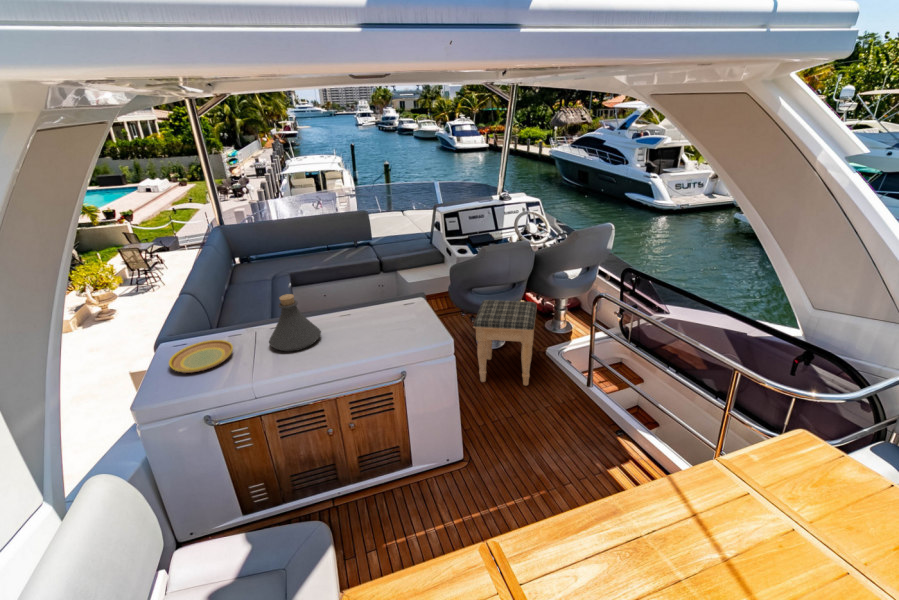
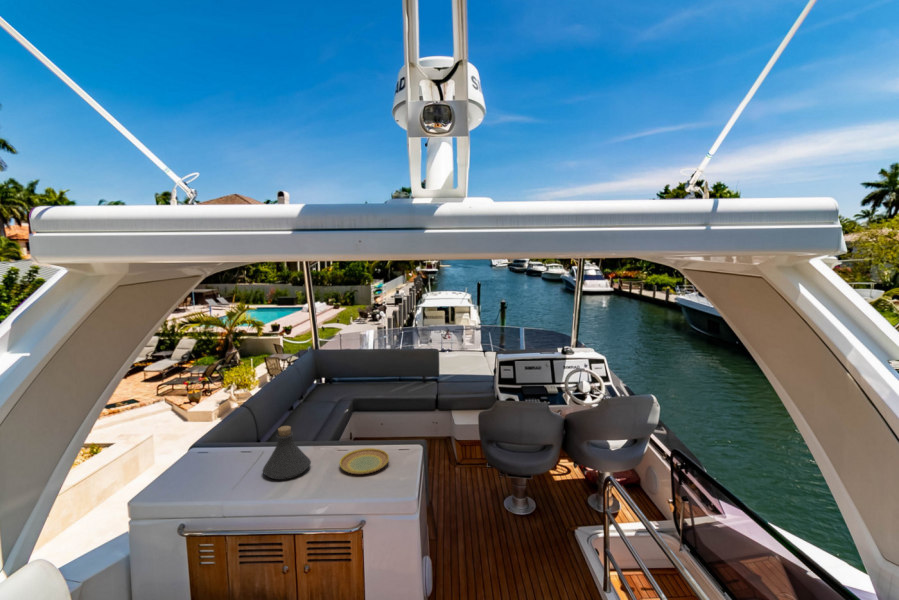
footstool: present [473,300,537,386] -> none [479,457,555,562]
plate: present [169,340,233,373] -> present [340,448,389,474]

